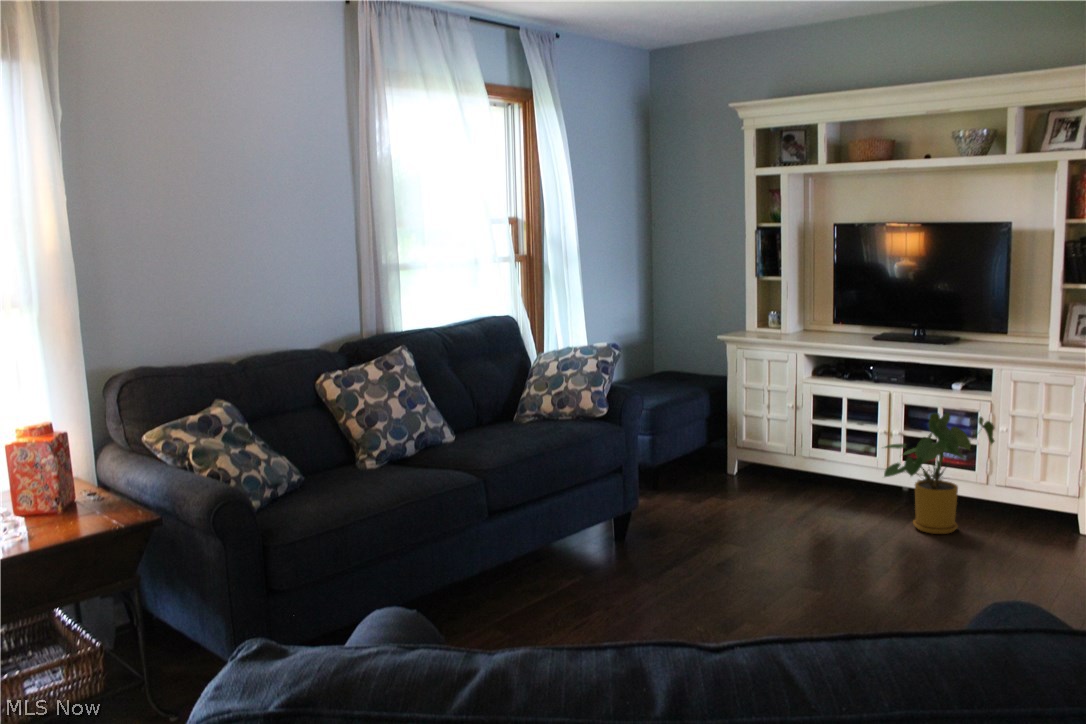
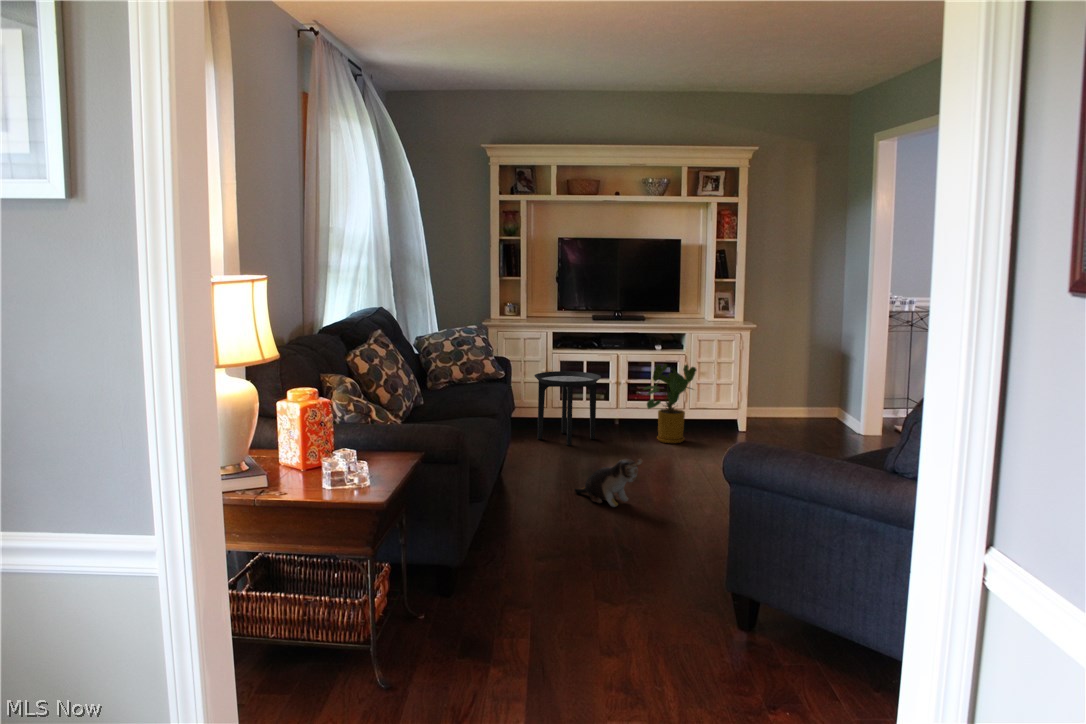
side table: none [747,407,841,511] -> present [534,371,601,445]
plush toy: none [645,548,687,611] -> present [575,459,643,507]

